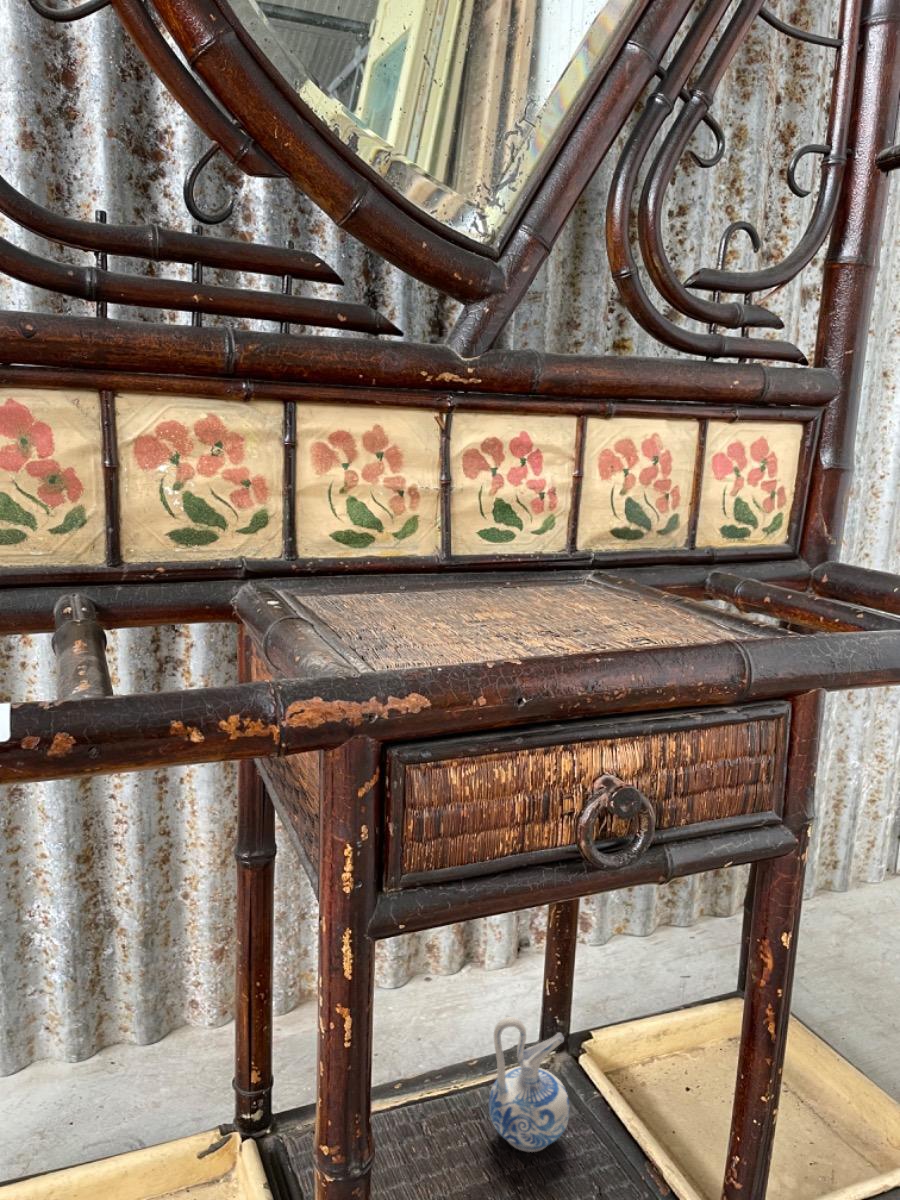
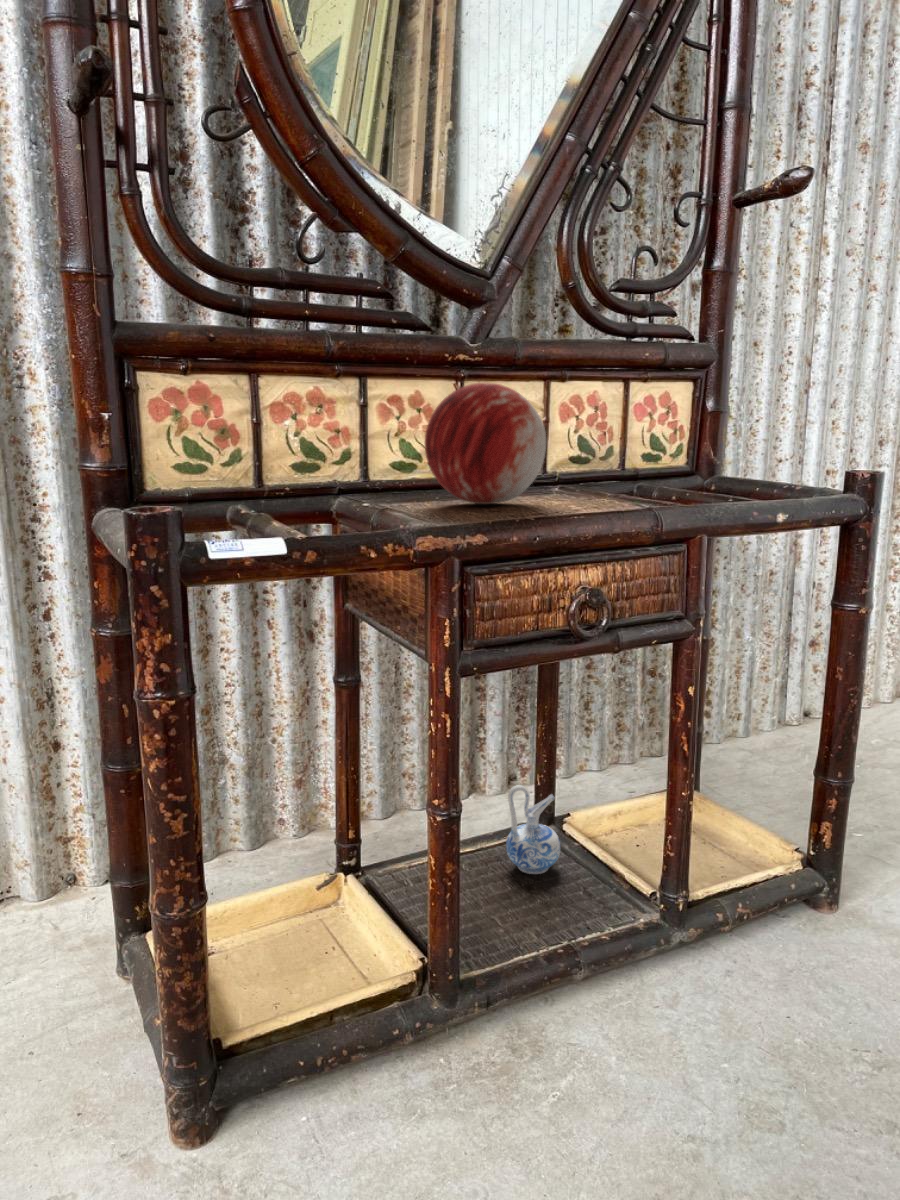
decorative orb: none [375,421,567,611] -> present [425,382,546,504]

